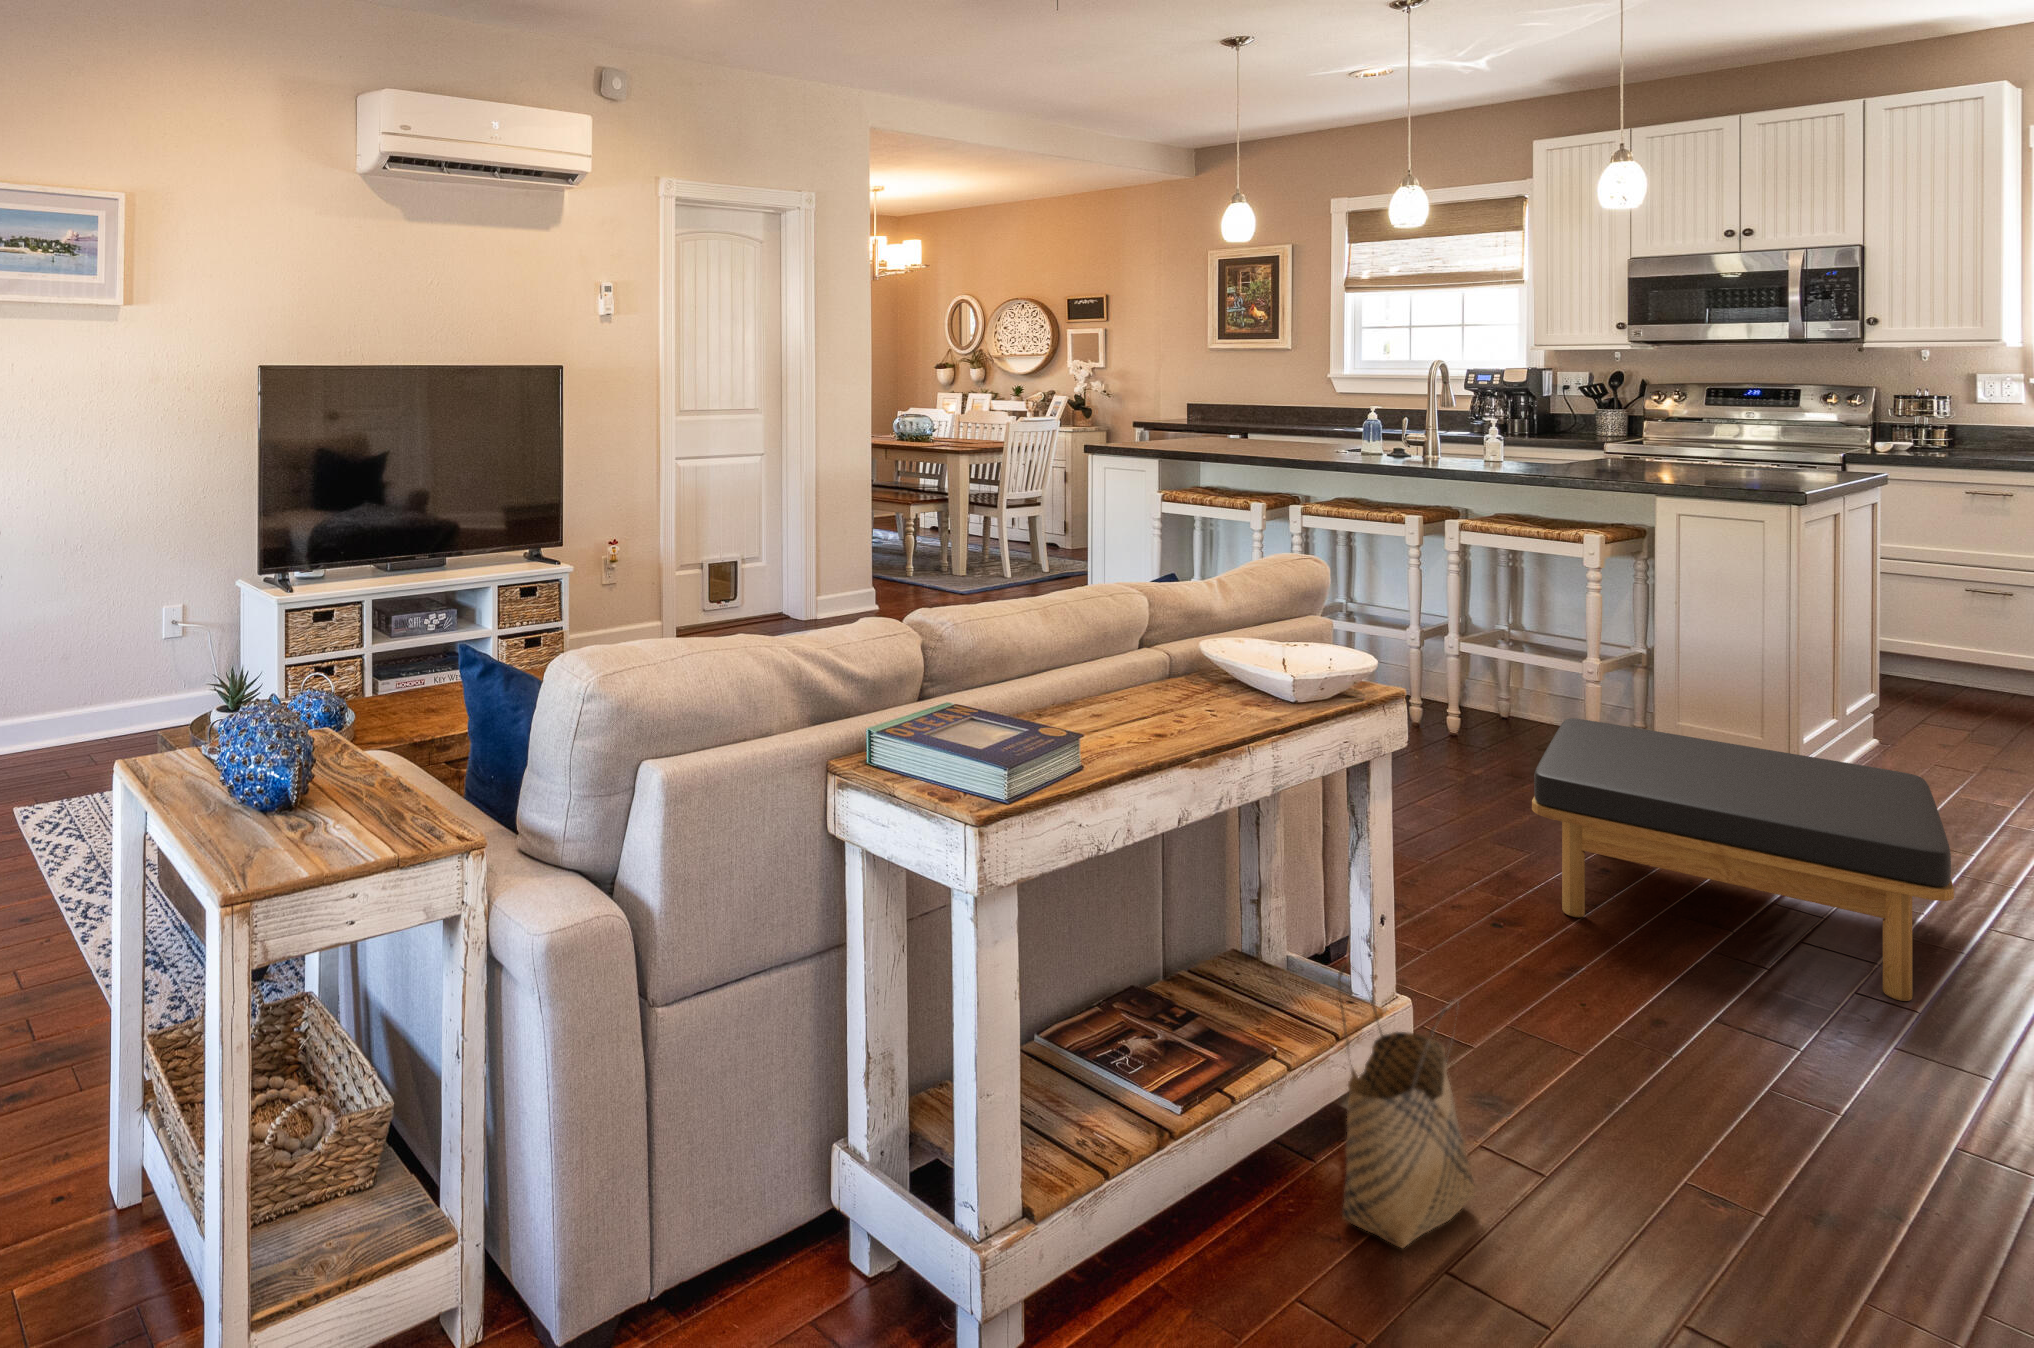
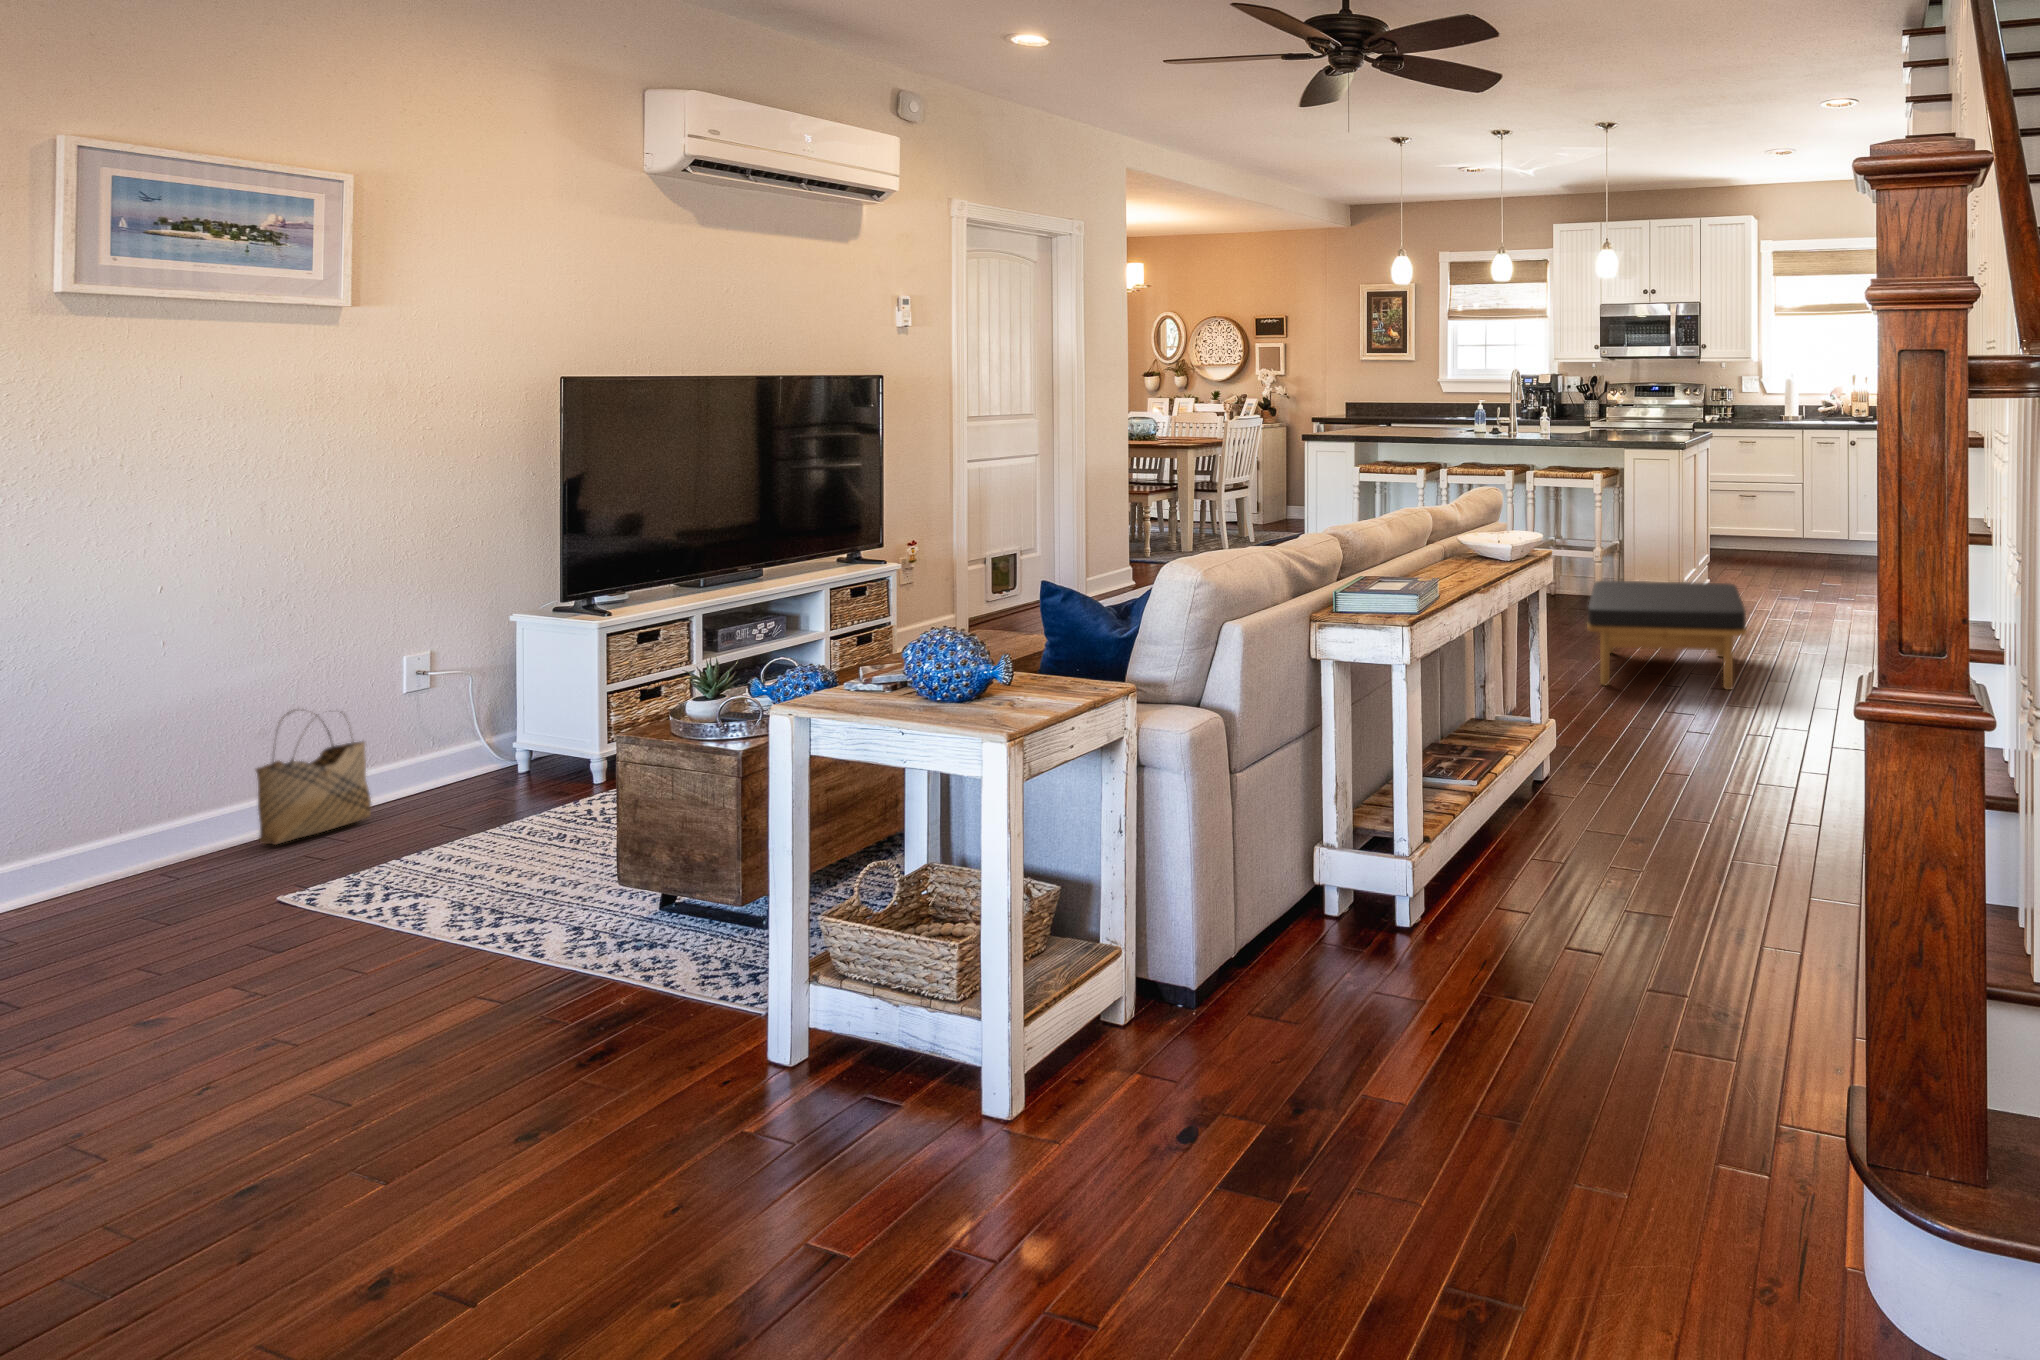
woven basket: present [1338,963,1475,1248] -> present [256,713,371,844]

